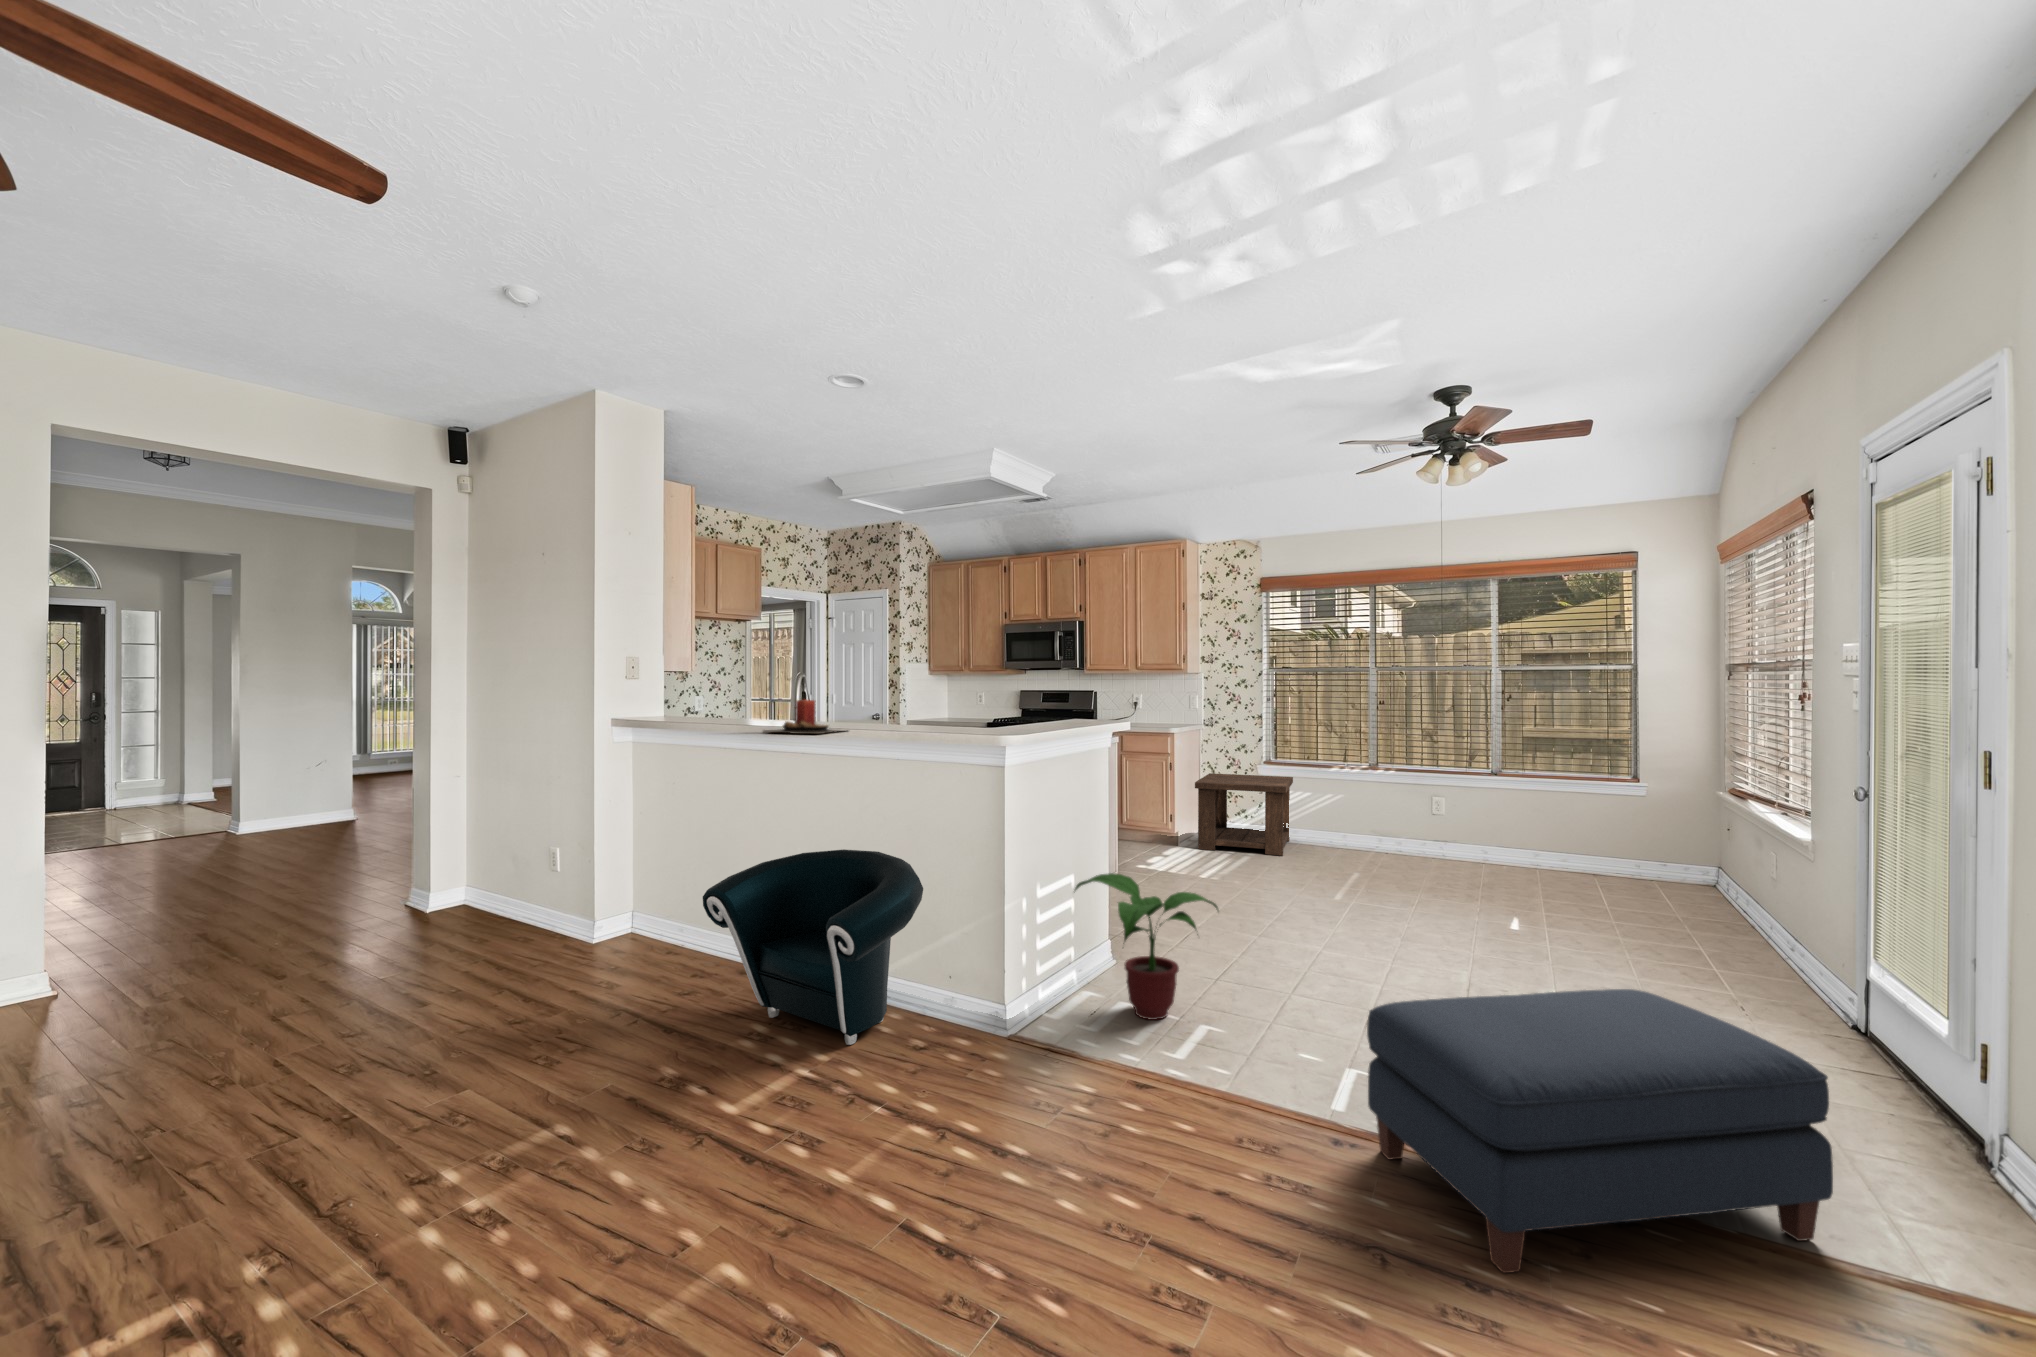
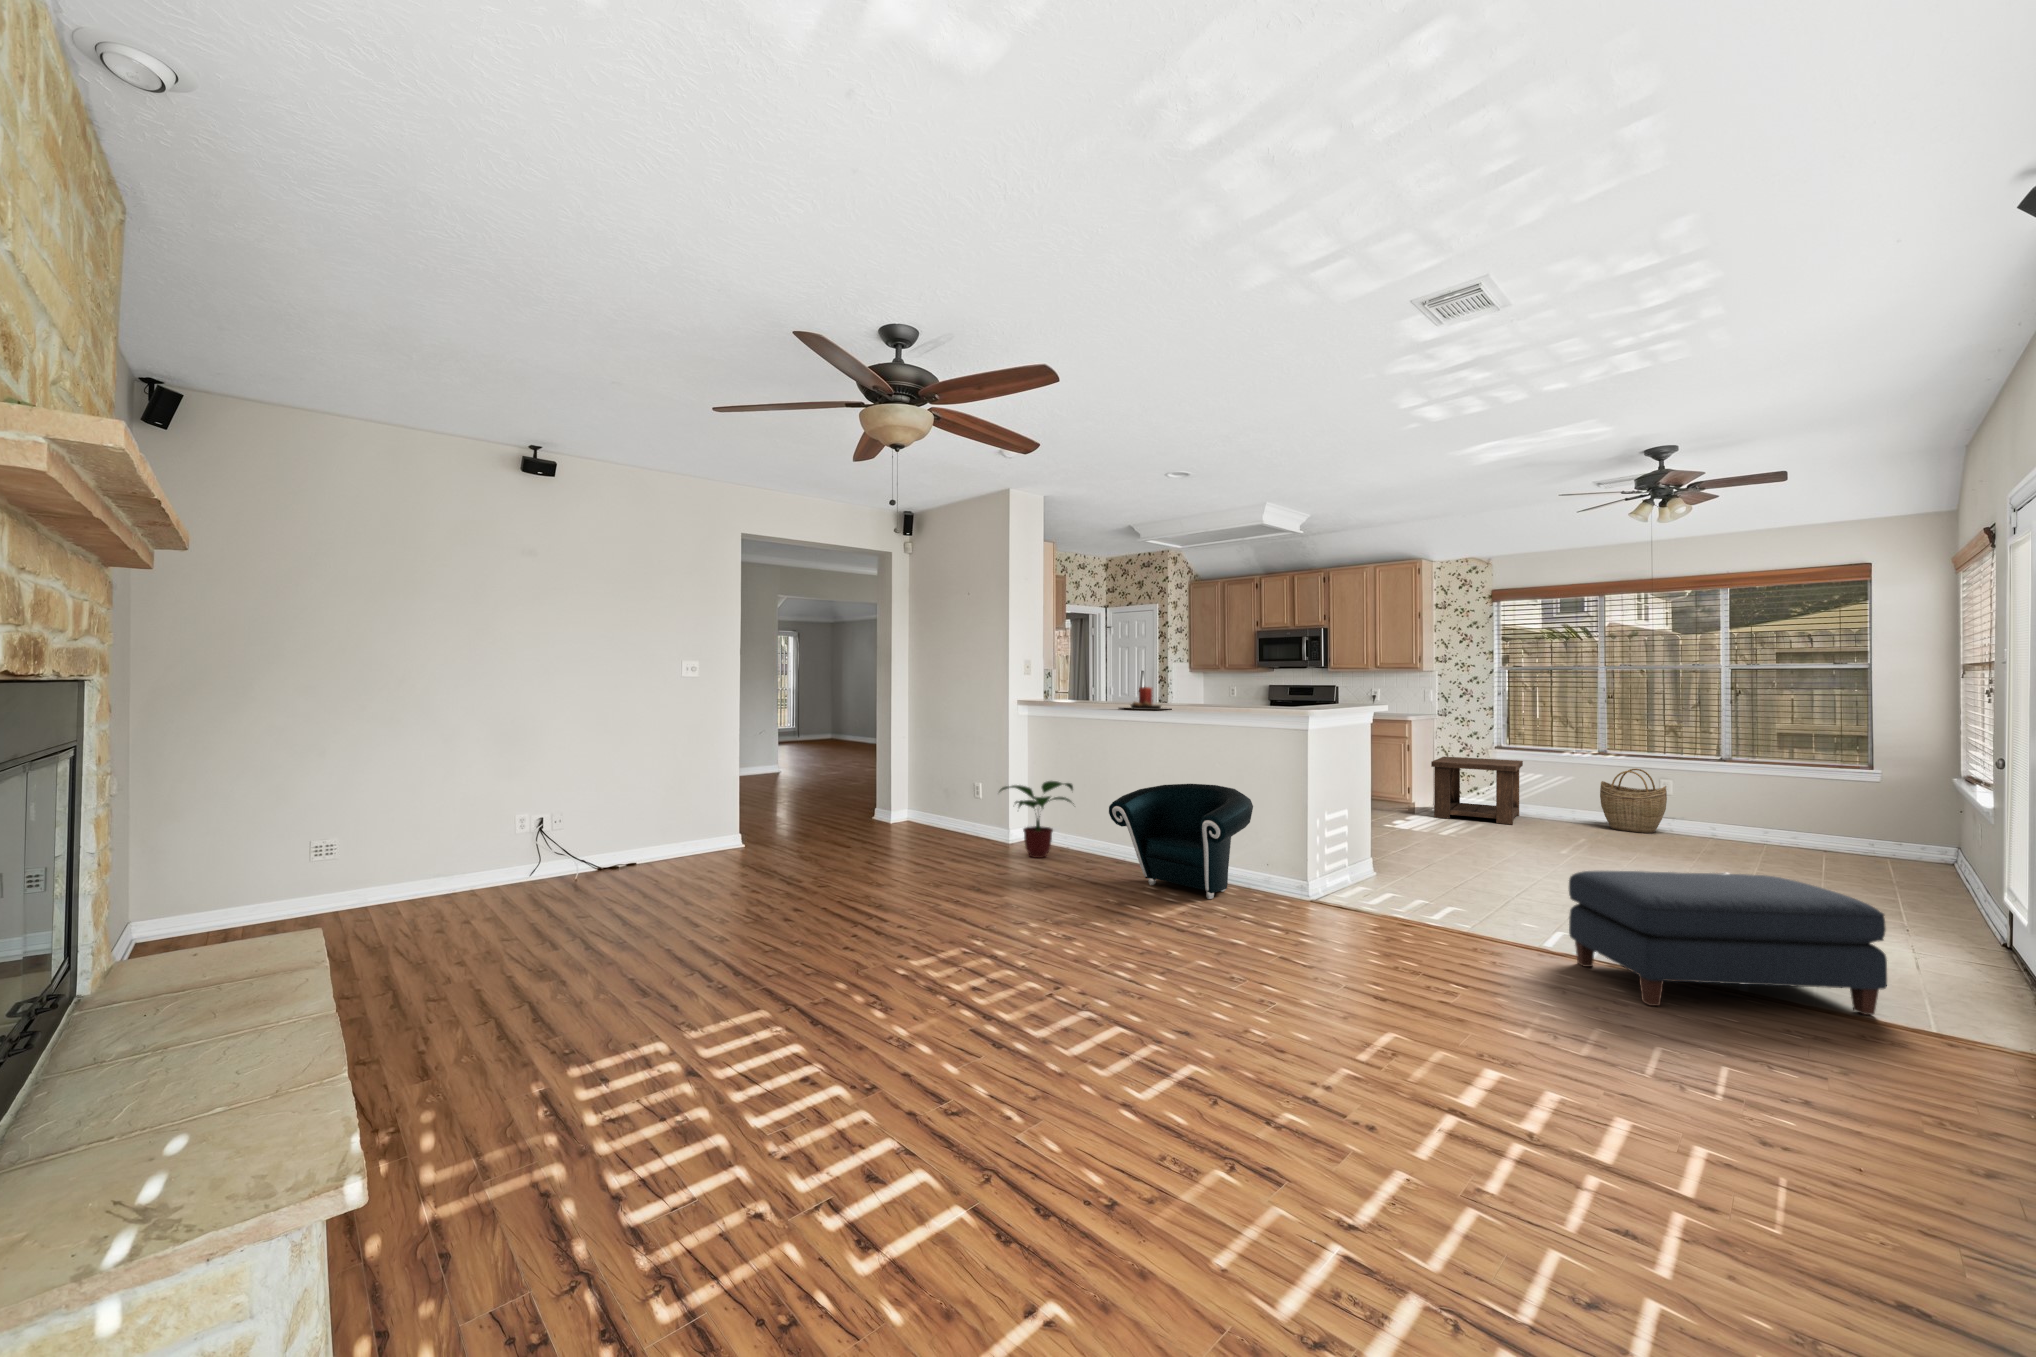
woven basket: none [1373,785,1441,860] -> present [1600,769,1667,833]
potted plant: present [1075,873,1219,1020] -> present [999,781,1073,858]

